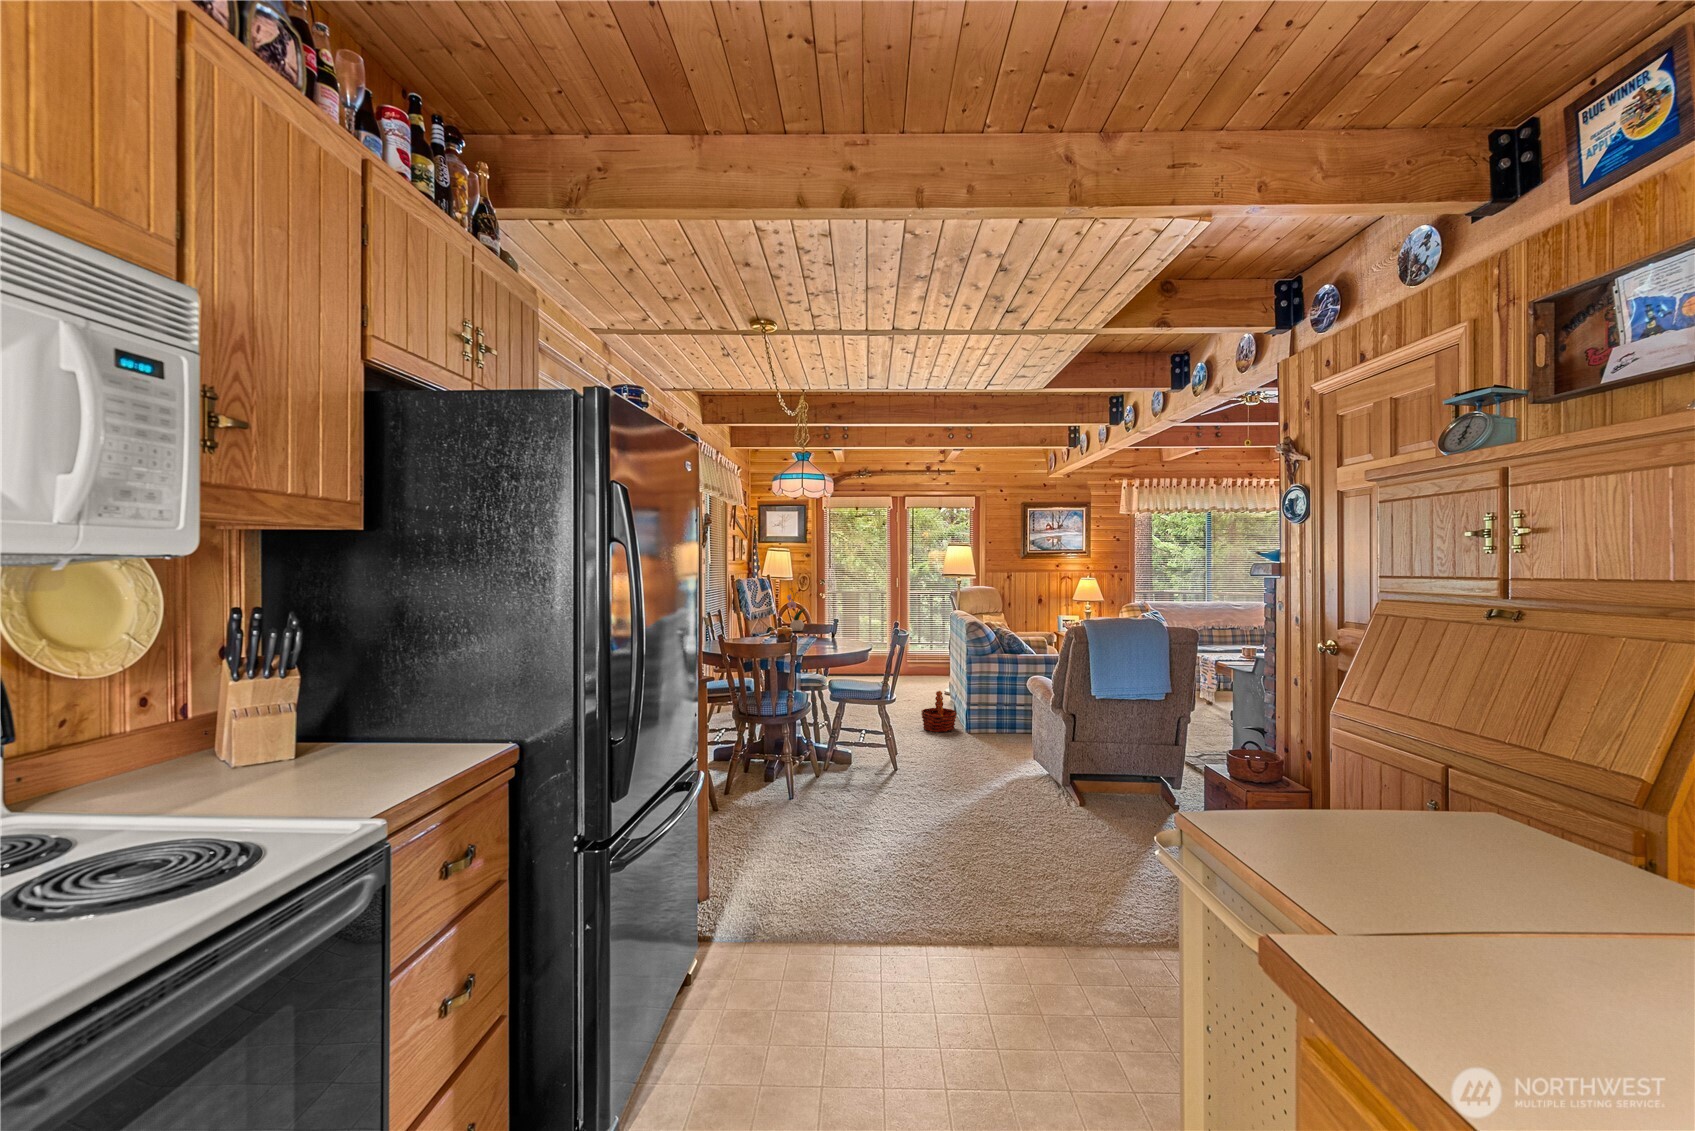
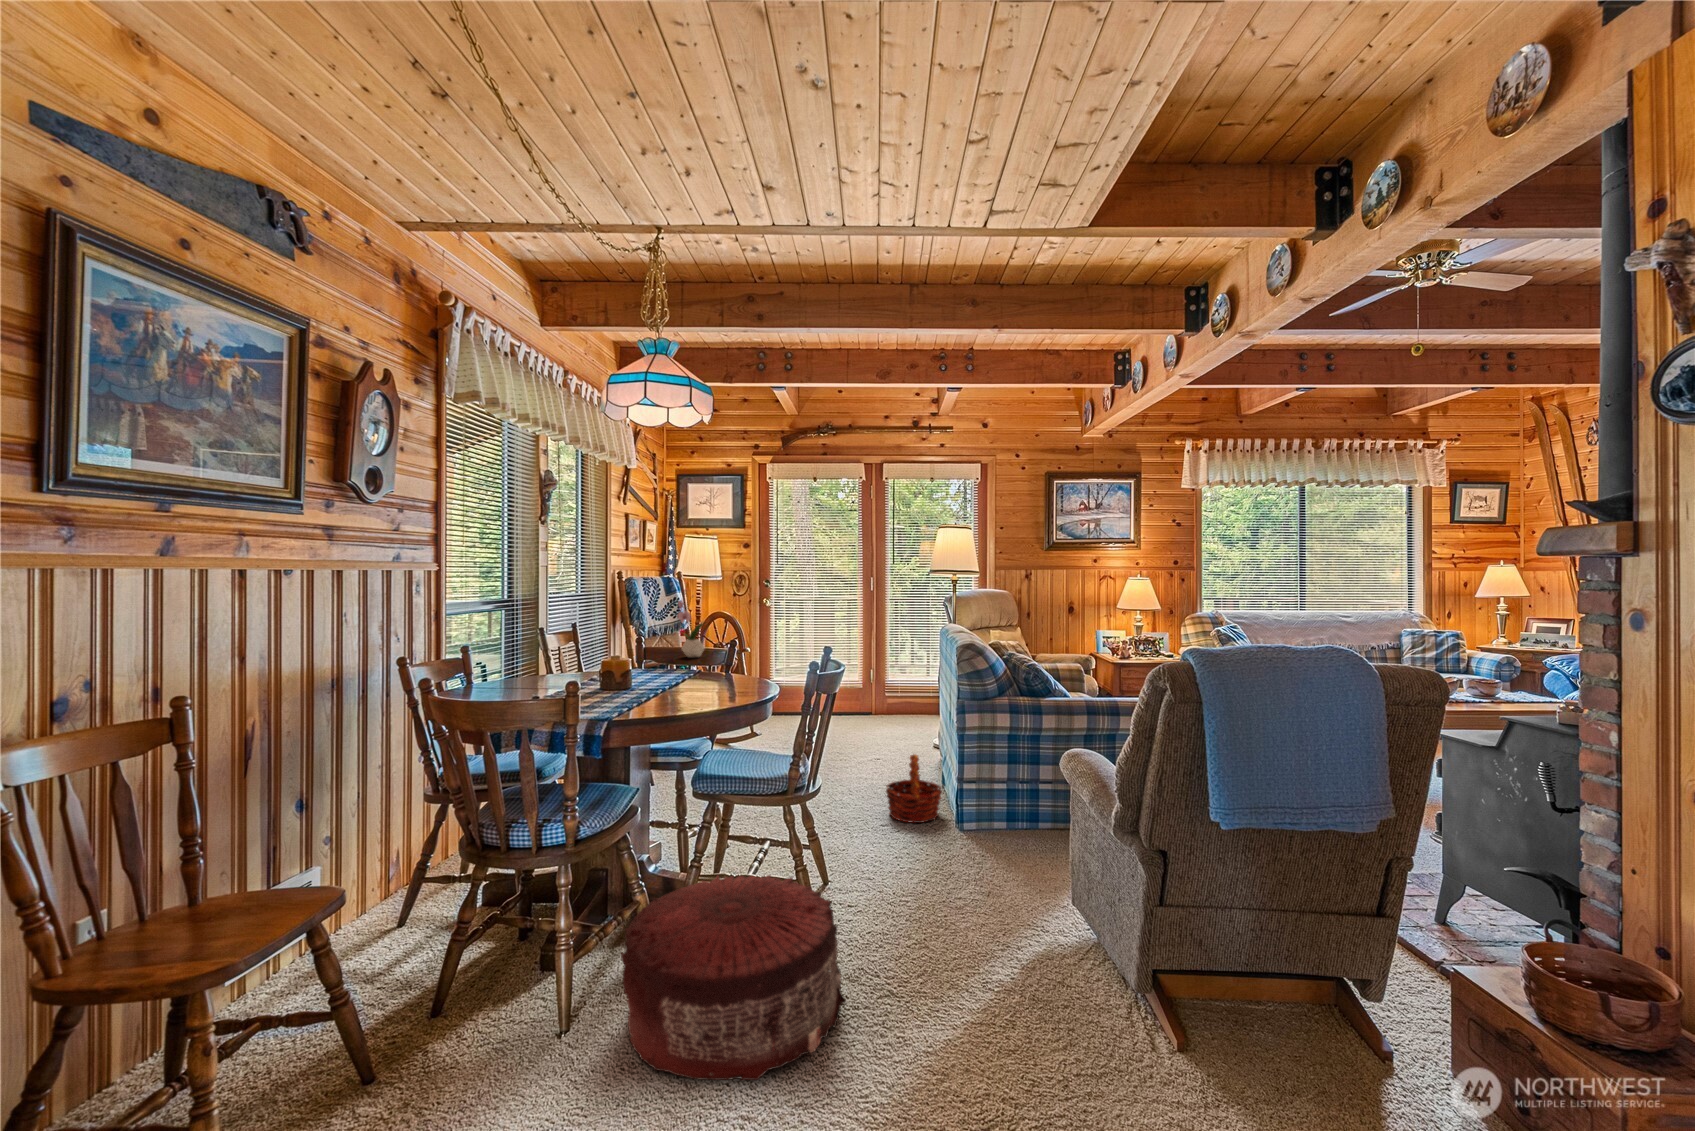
pouf: none [810,738,920,817] -> present [621,875,846,1080]

